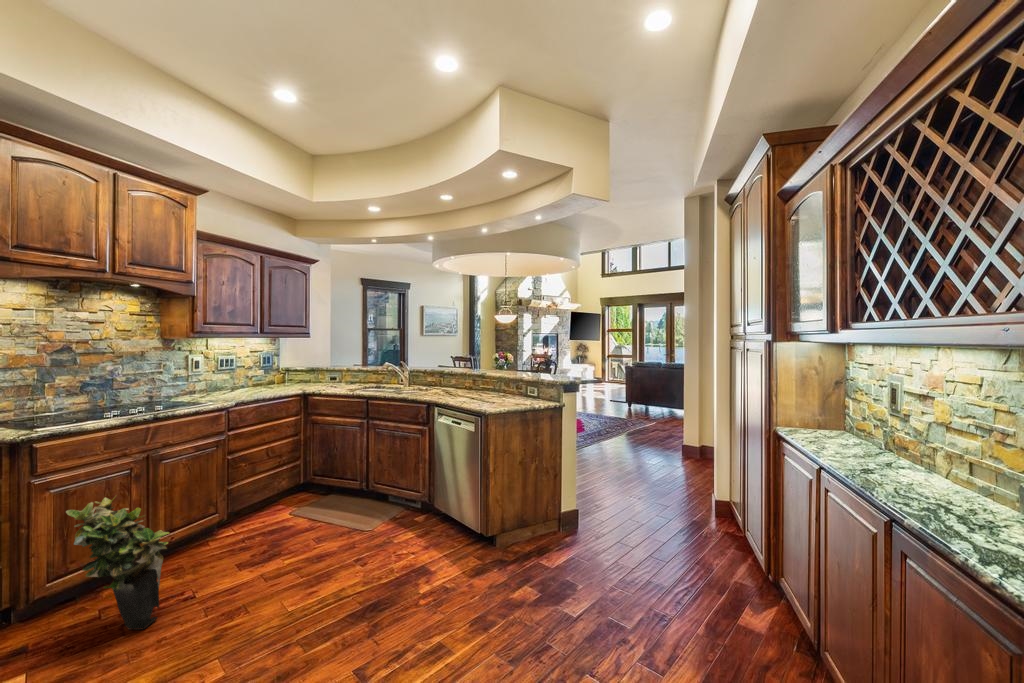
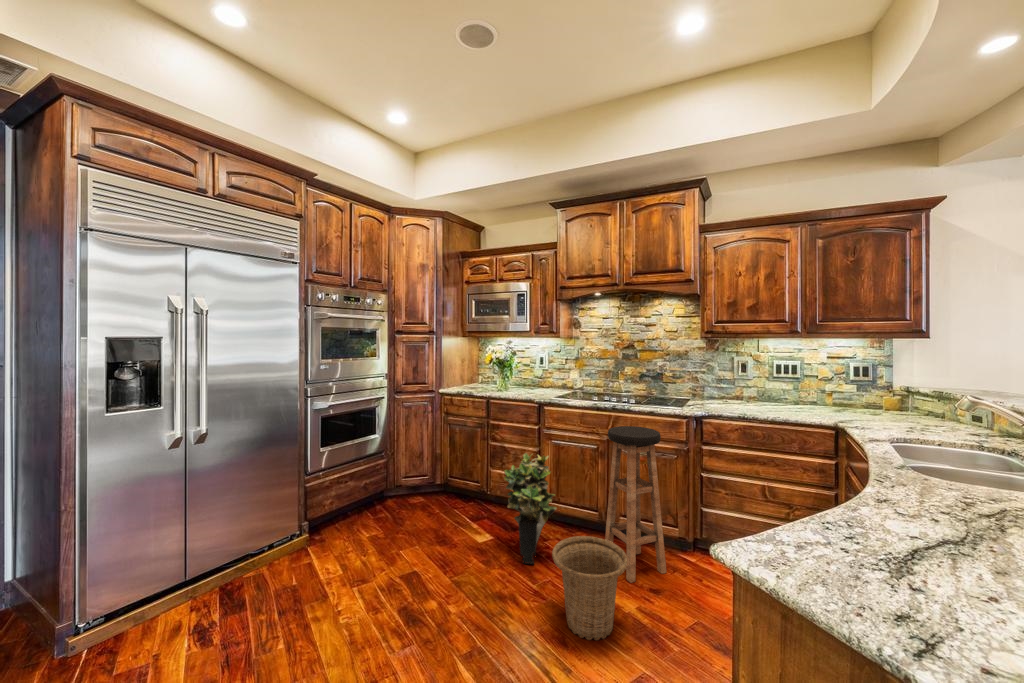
bar stool: none [183,424,242,572] -> present [605,426,666,583]
basket: none [246,508,317,589] -> present [552,536,628,640]

